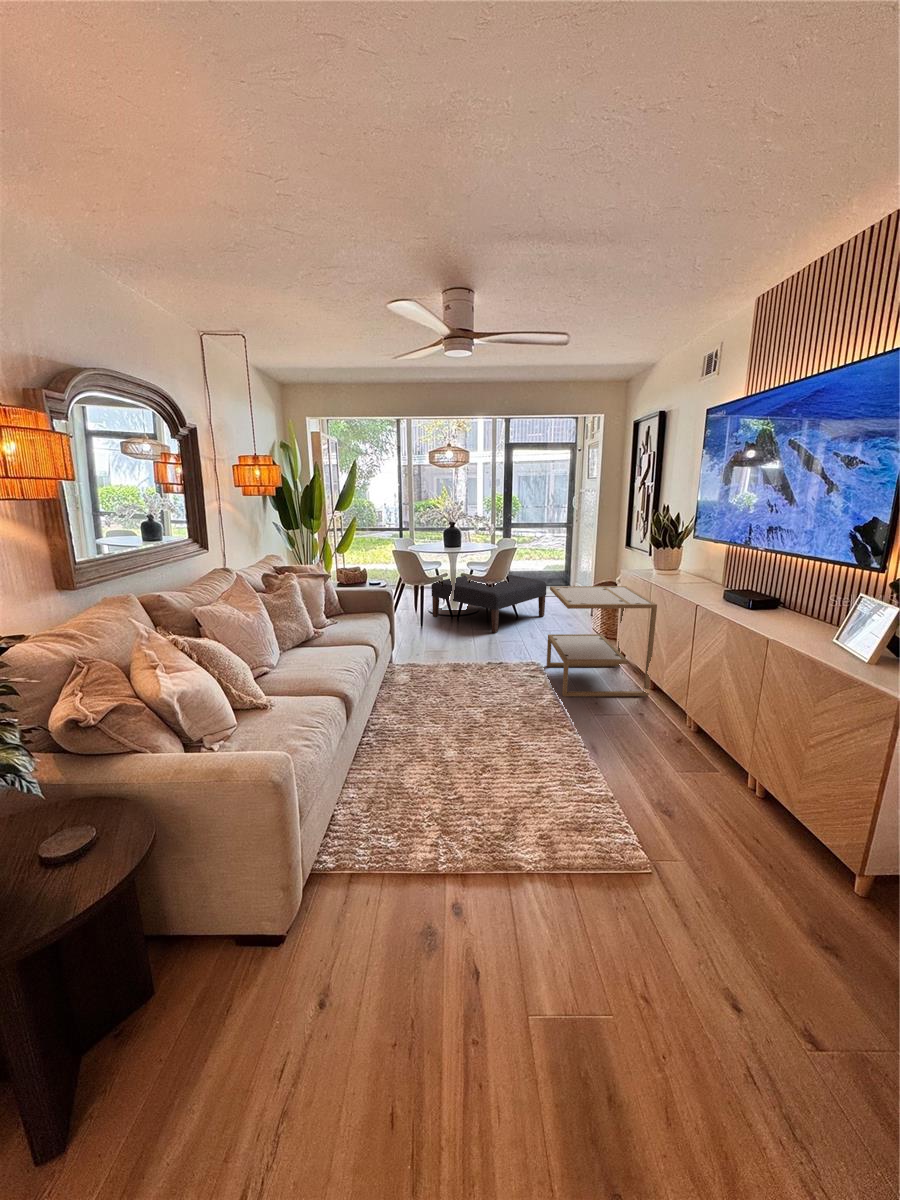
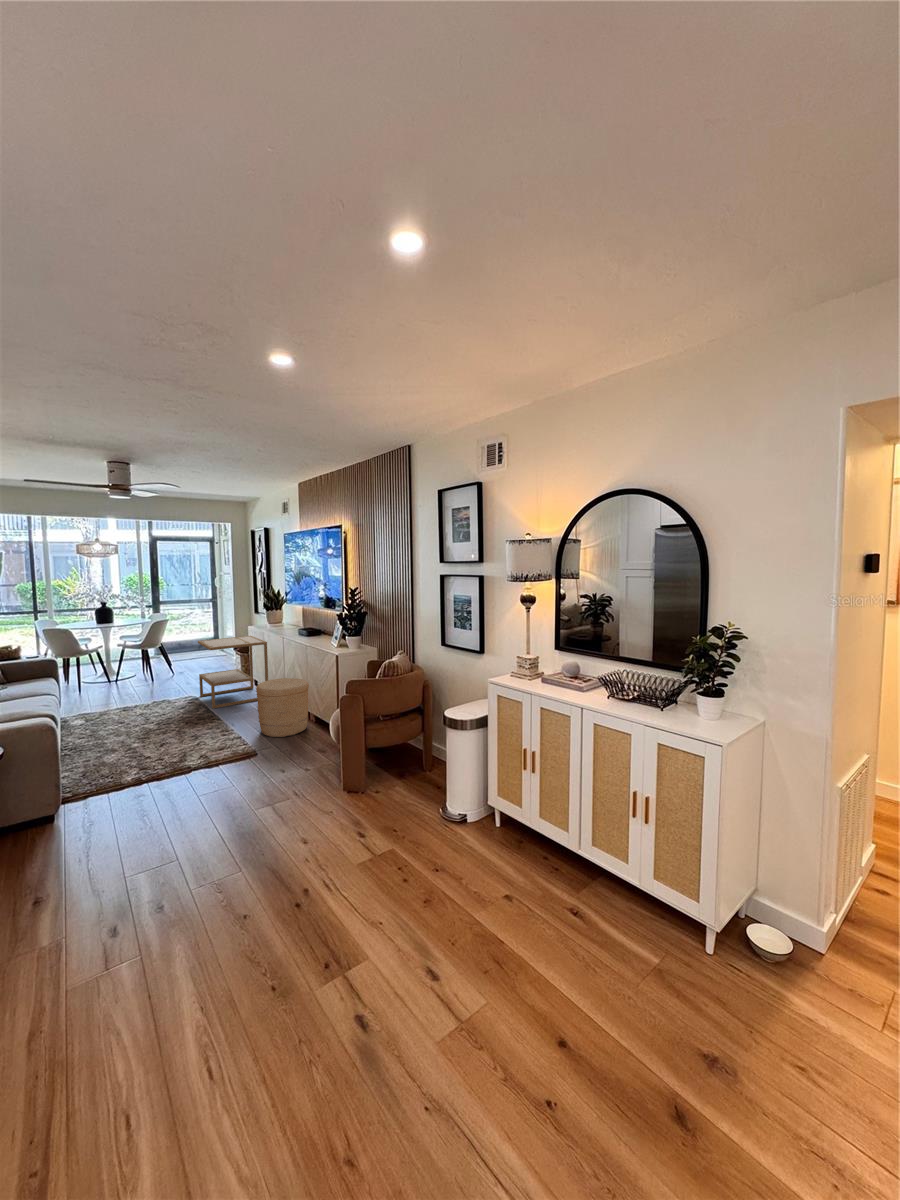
ottoman: present [431,575,546,633] -> none [88,643,197,686]
woven basket: none [646,693,762,825] -> present [256,678,309,737]

